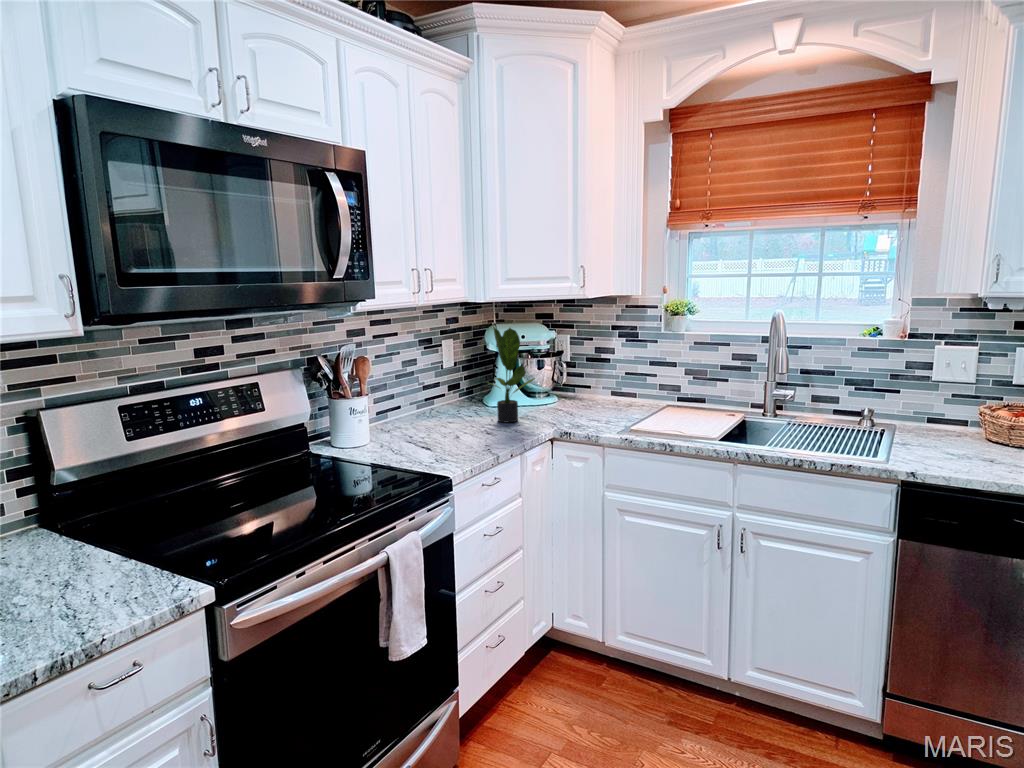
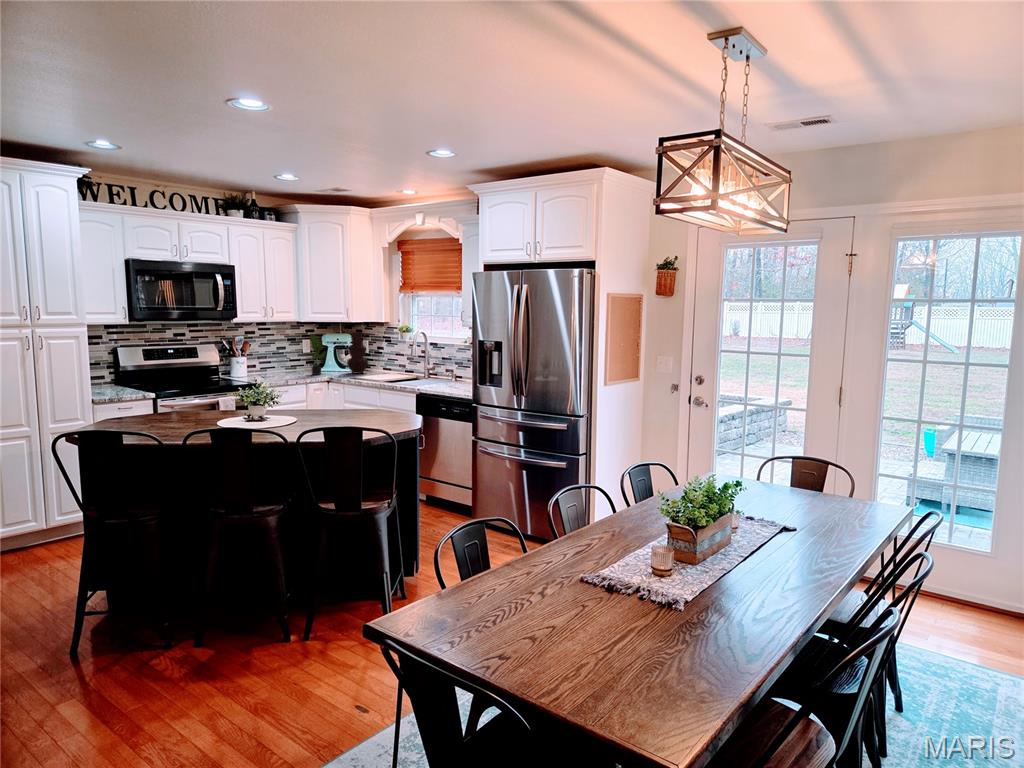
vase: none [559,319,604,411] -> present [347,332,368,373]

